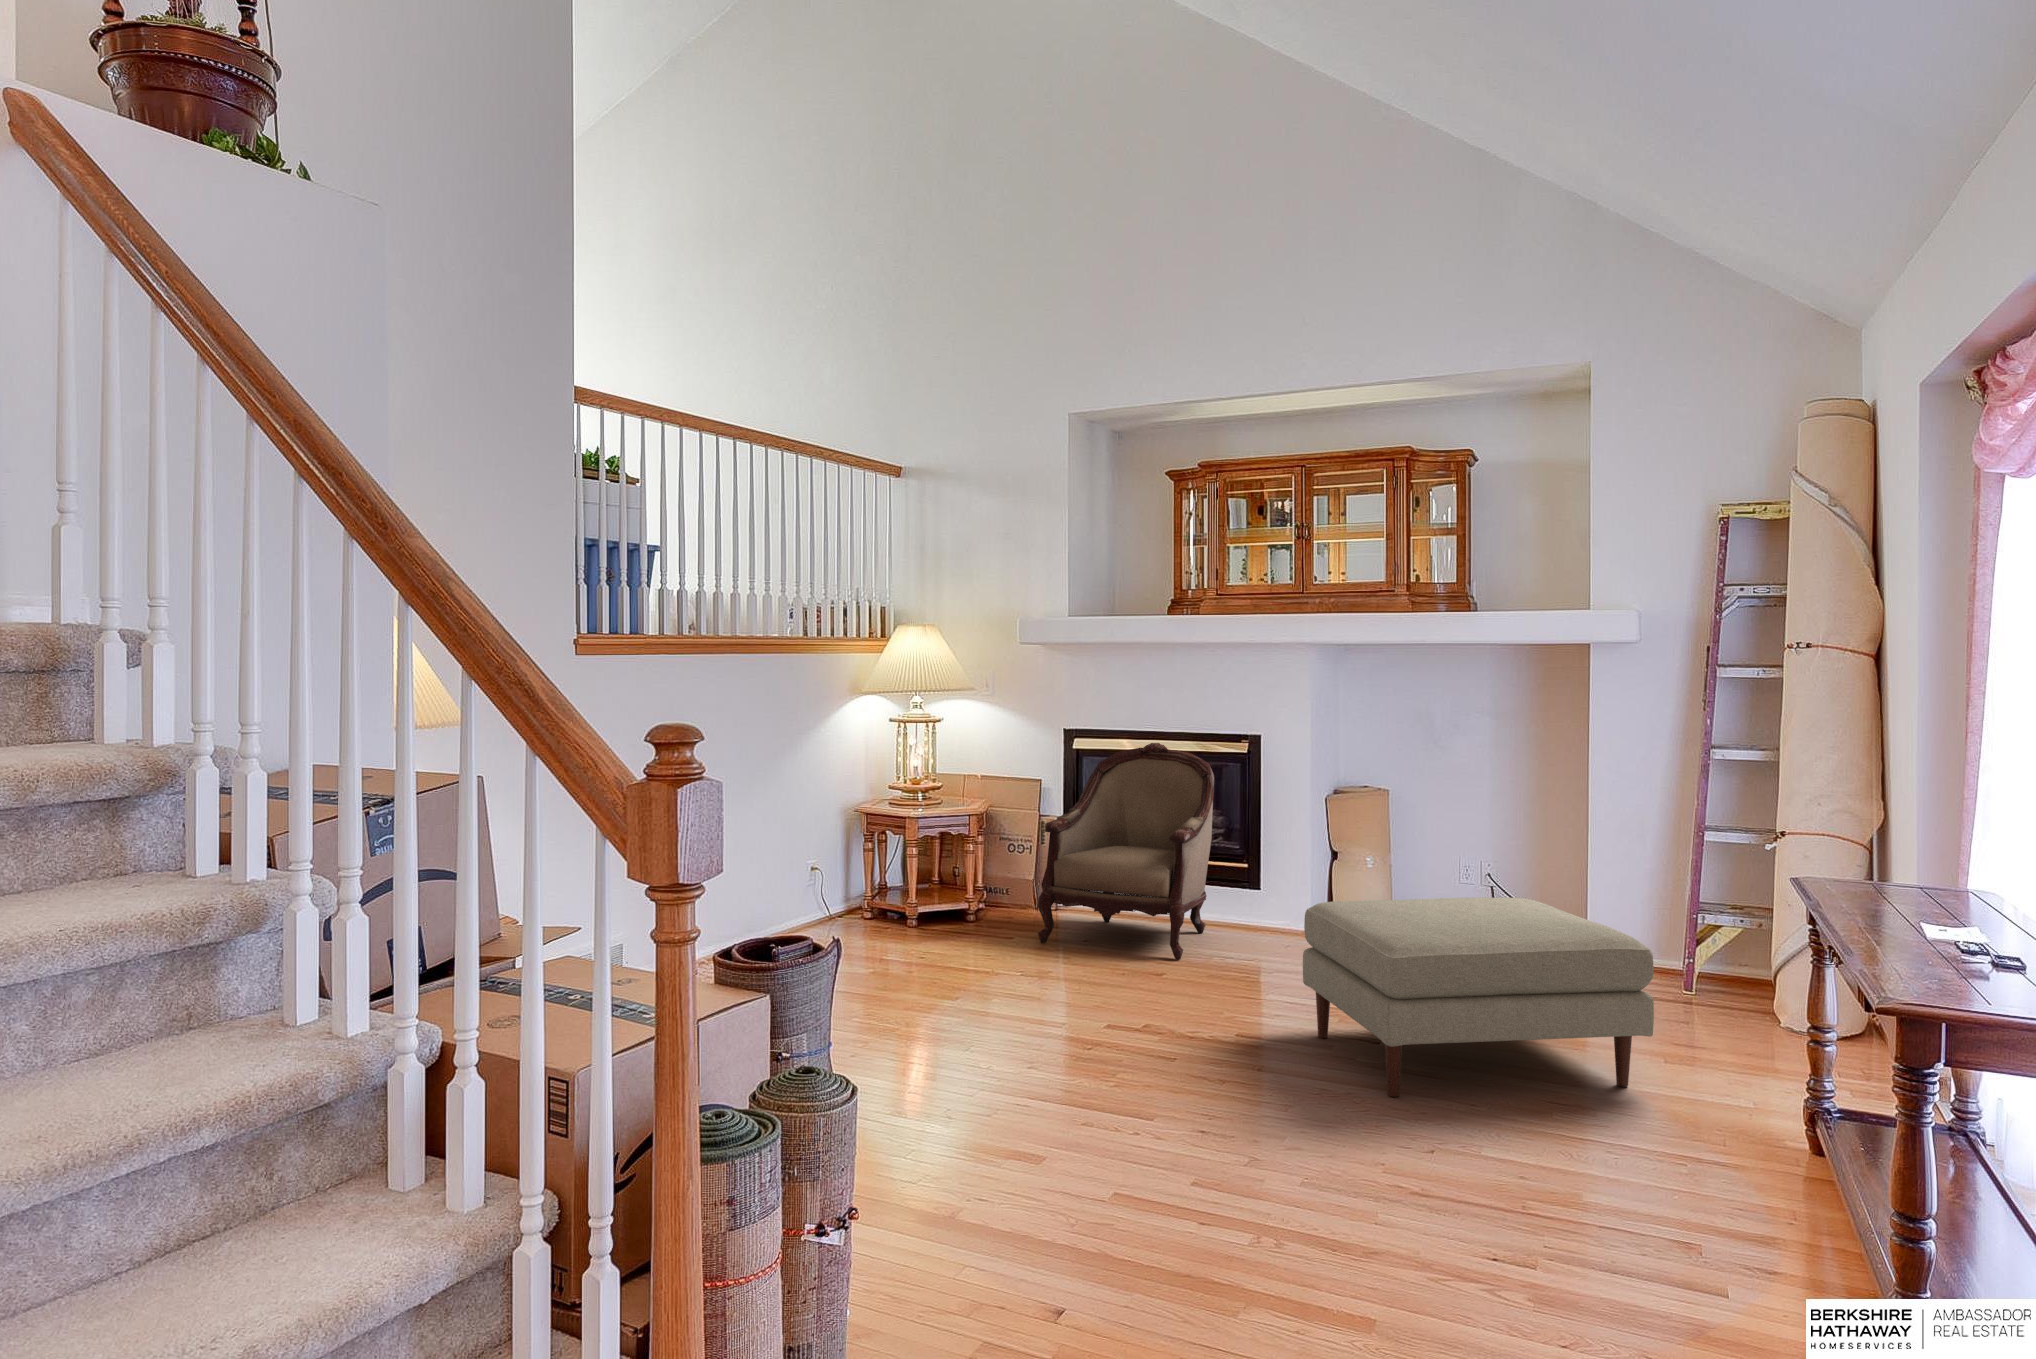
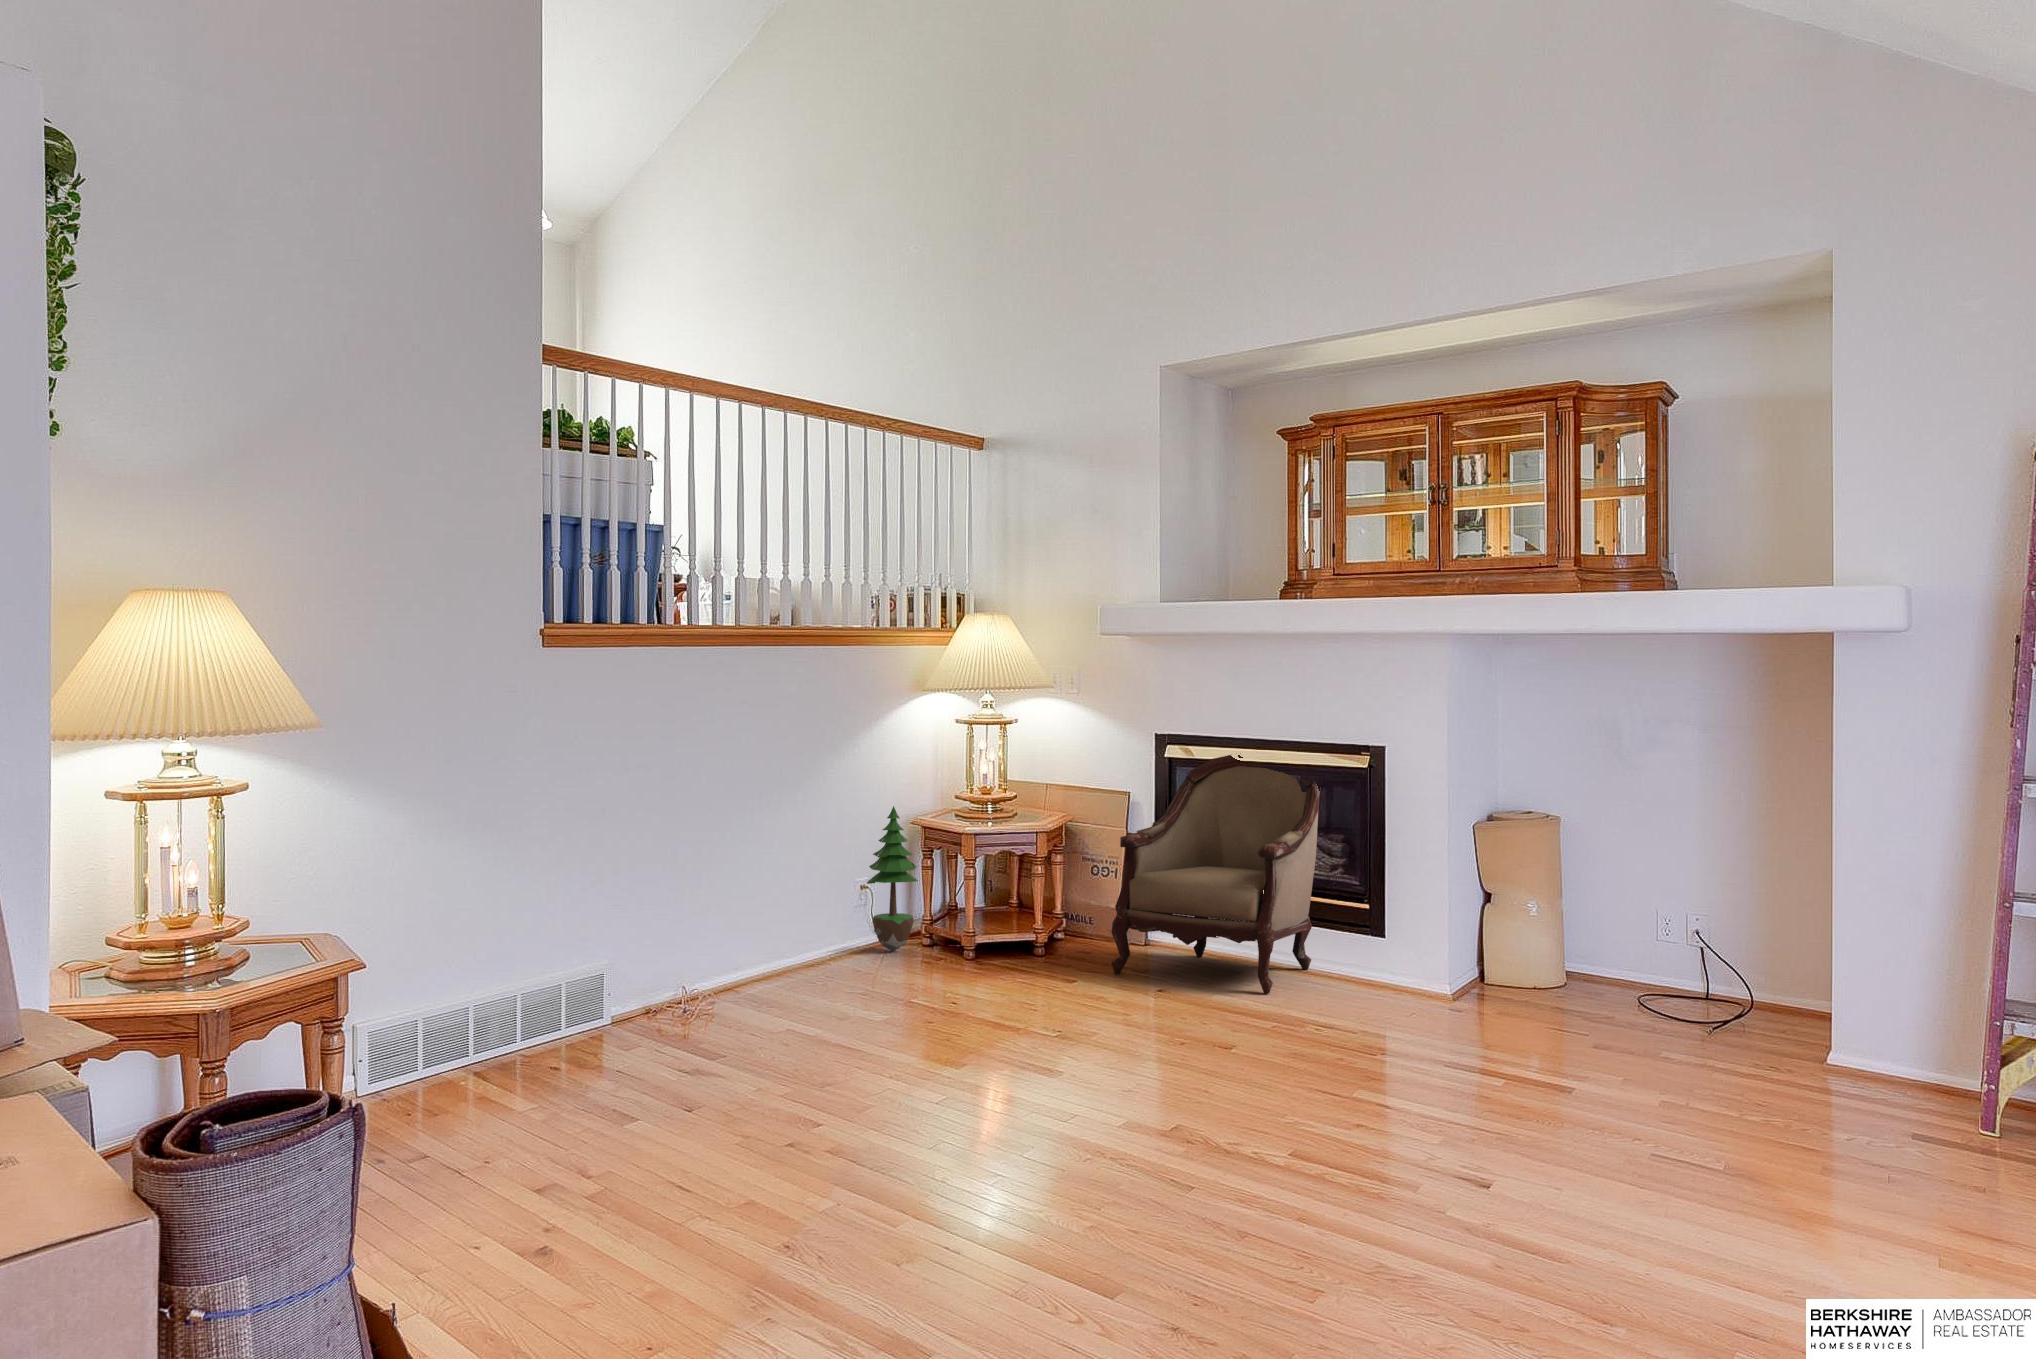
potted tree: none [815,796,862,925] -> present [867,806,918,951]
ottoman: present [1303,898,1654,1097] -> none [1380,914,1766,1124]

